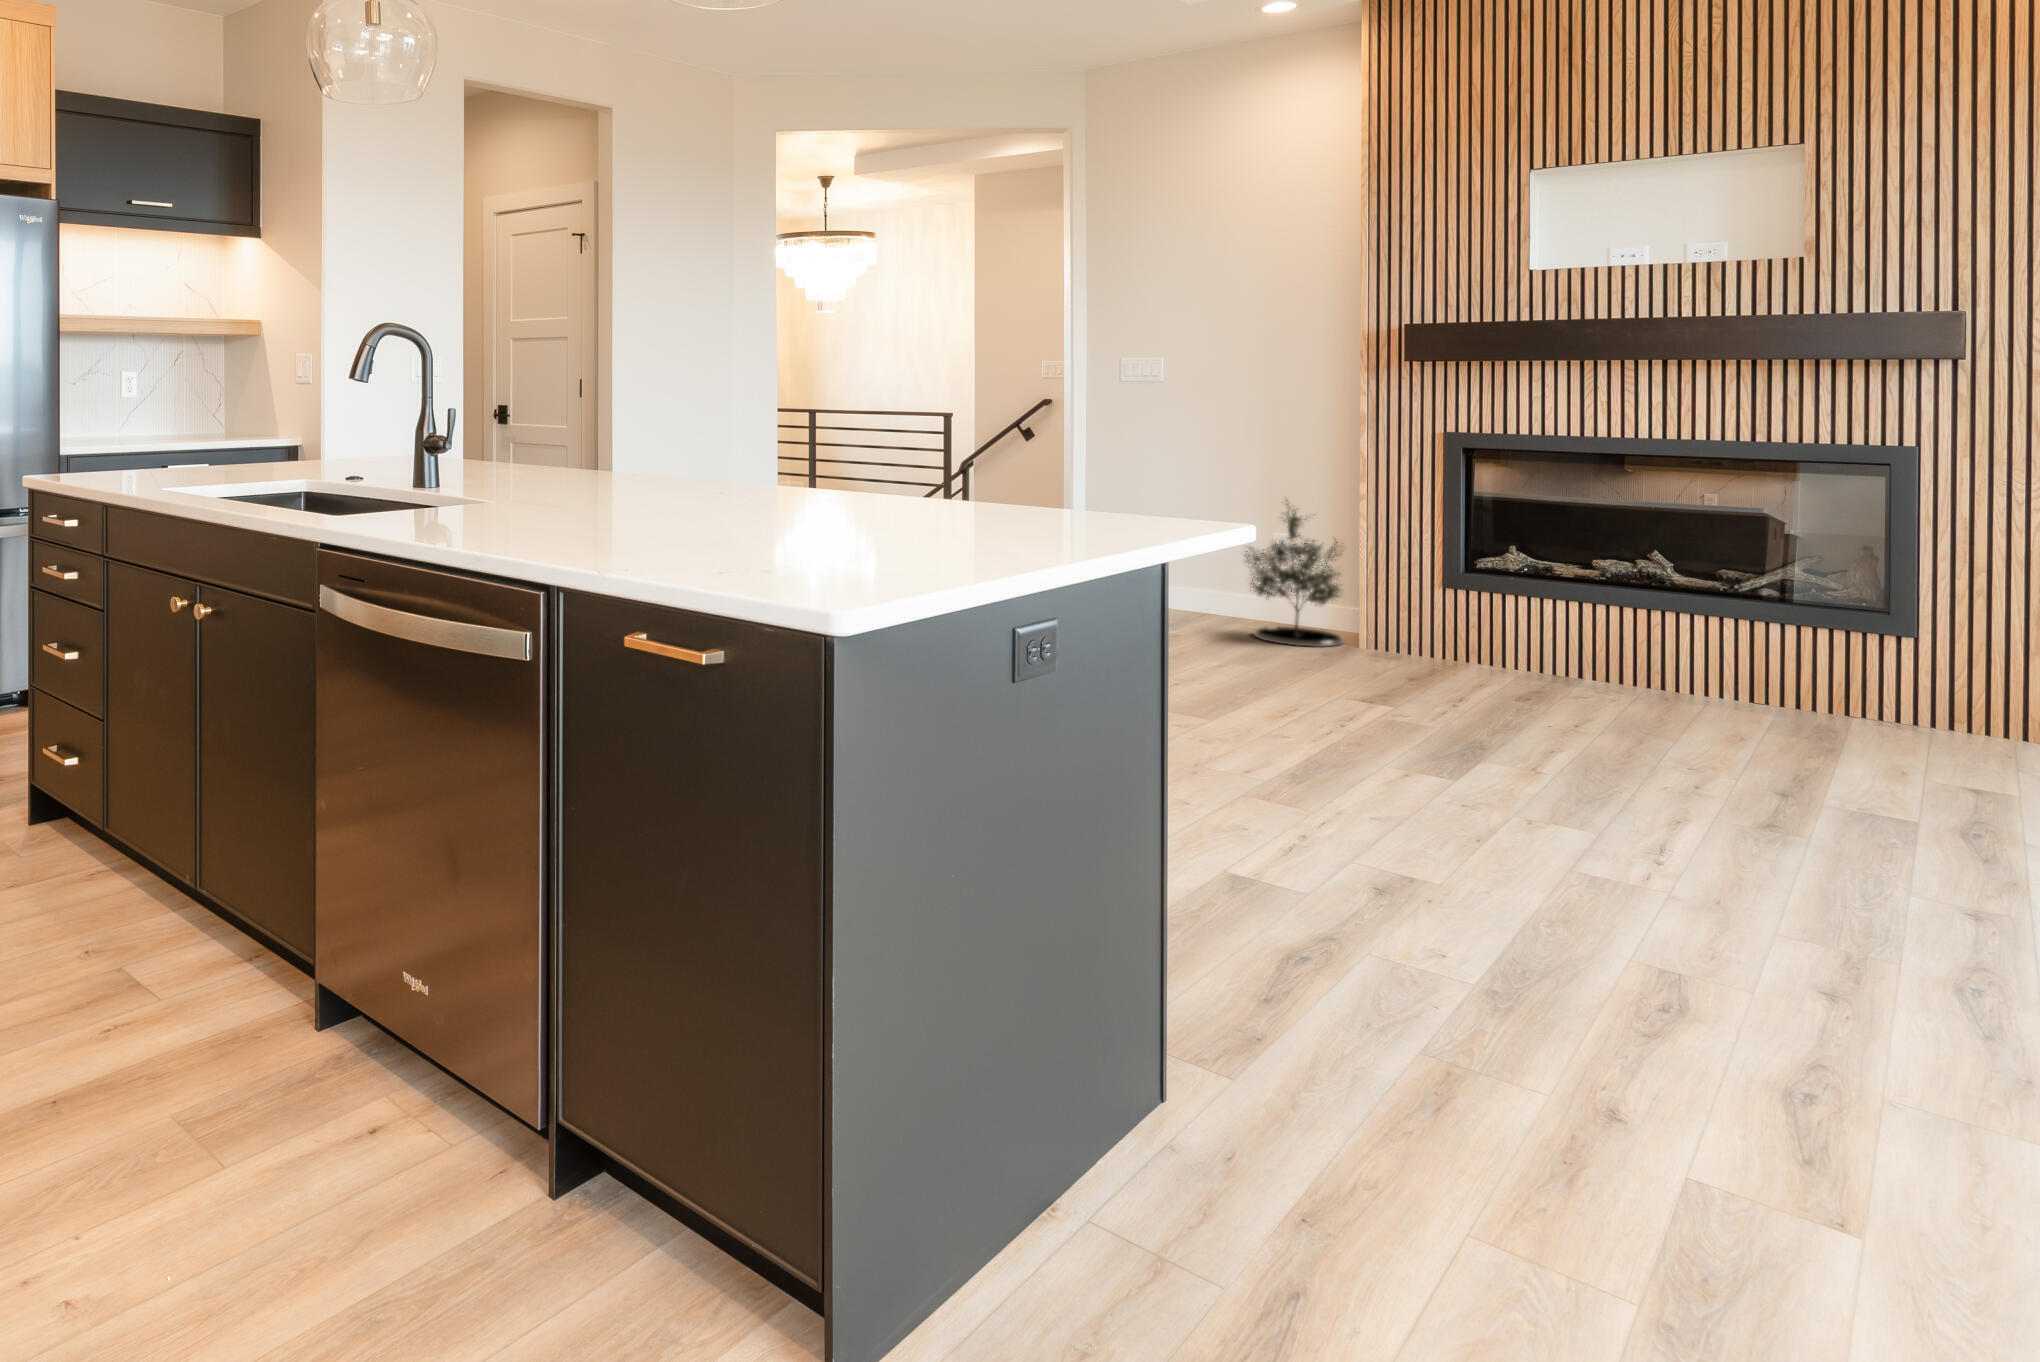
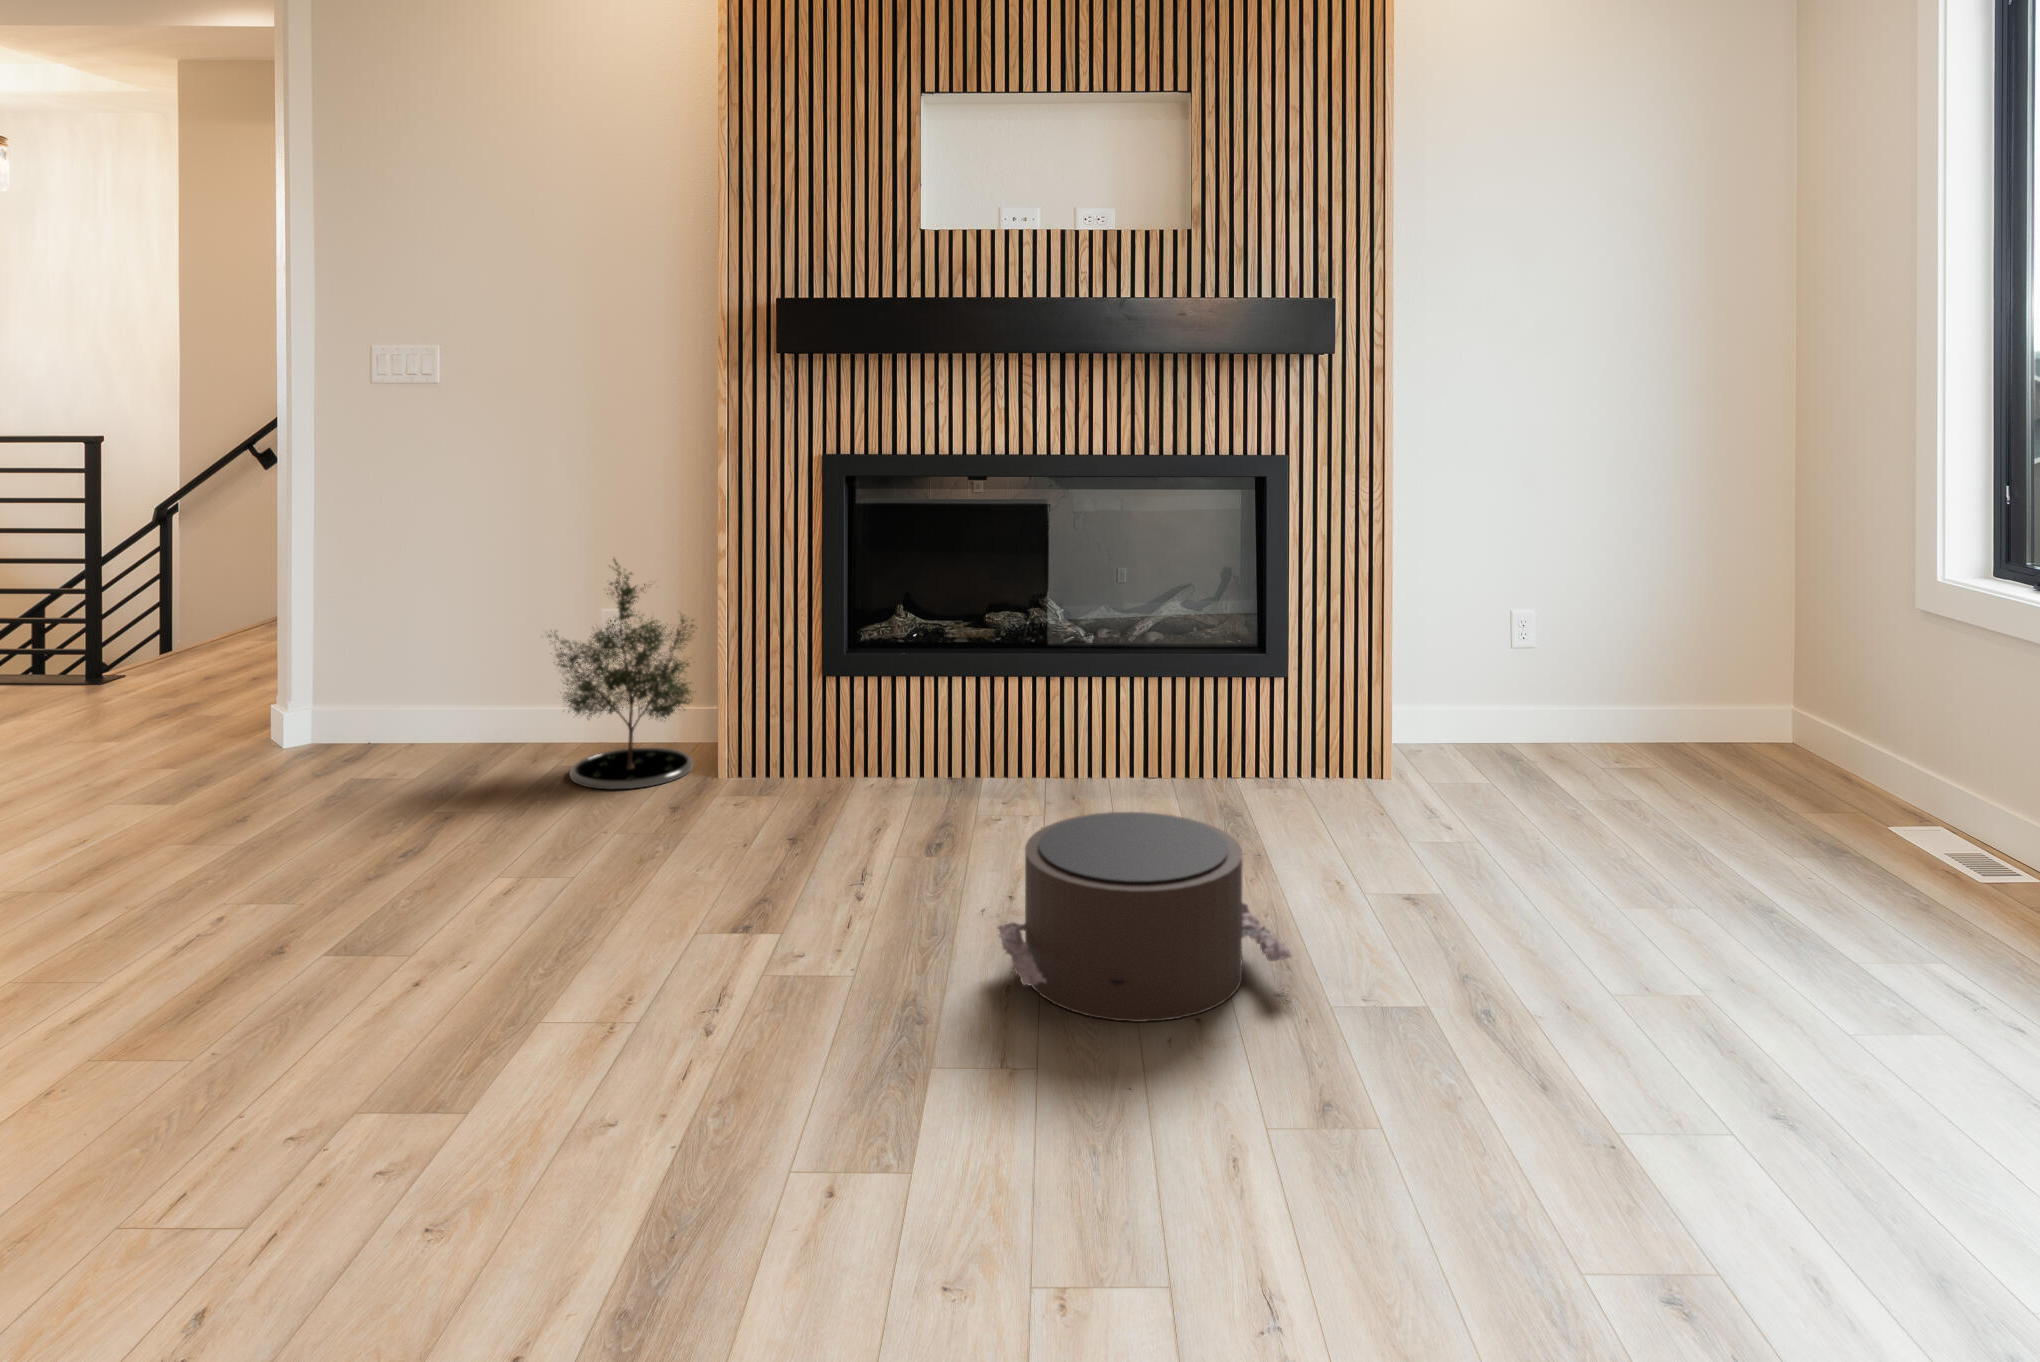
pouf: none [1535,668,1772,786] -> present [998,812,1292,1022]

